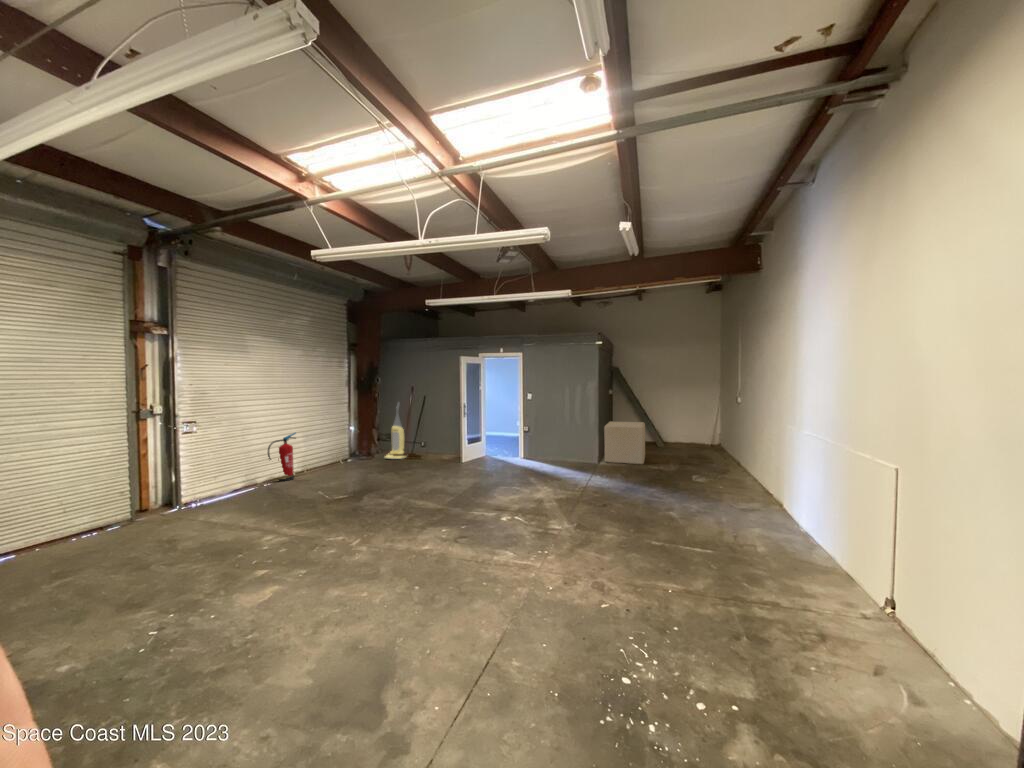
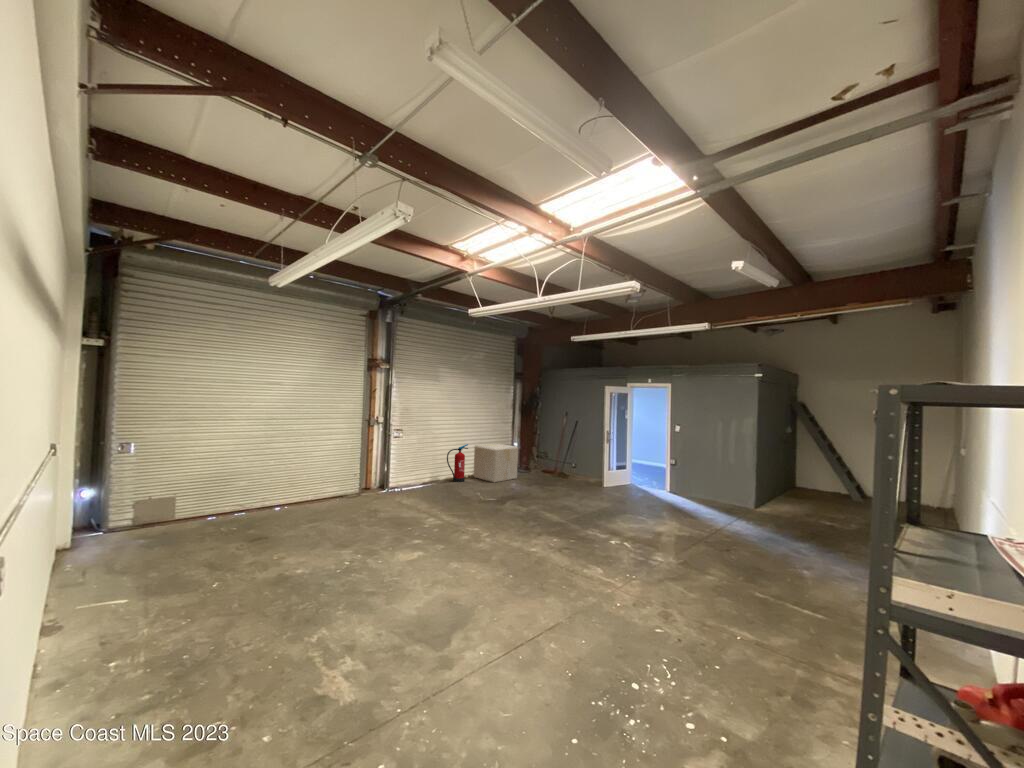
vacuum cleaner: present [384,402,406,459] -> none [537,425,558,477]
cardboard box: present [604,421,645,464] -> present [474,444,518,482]

